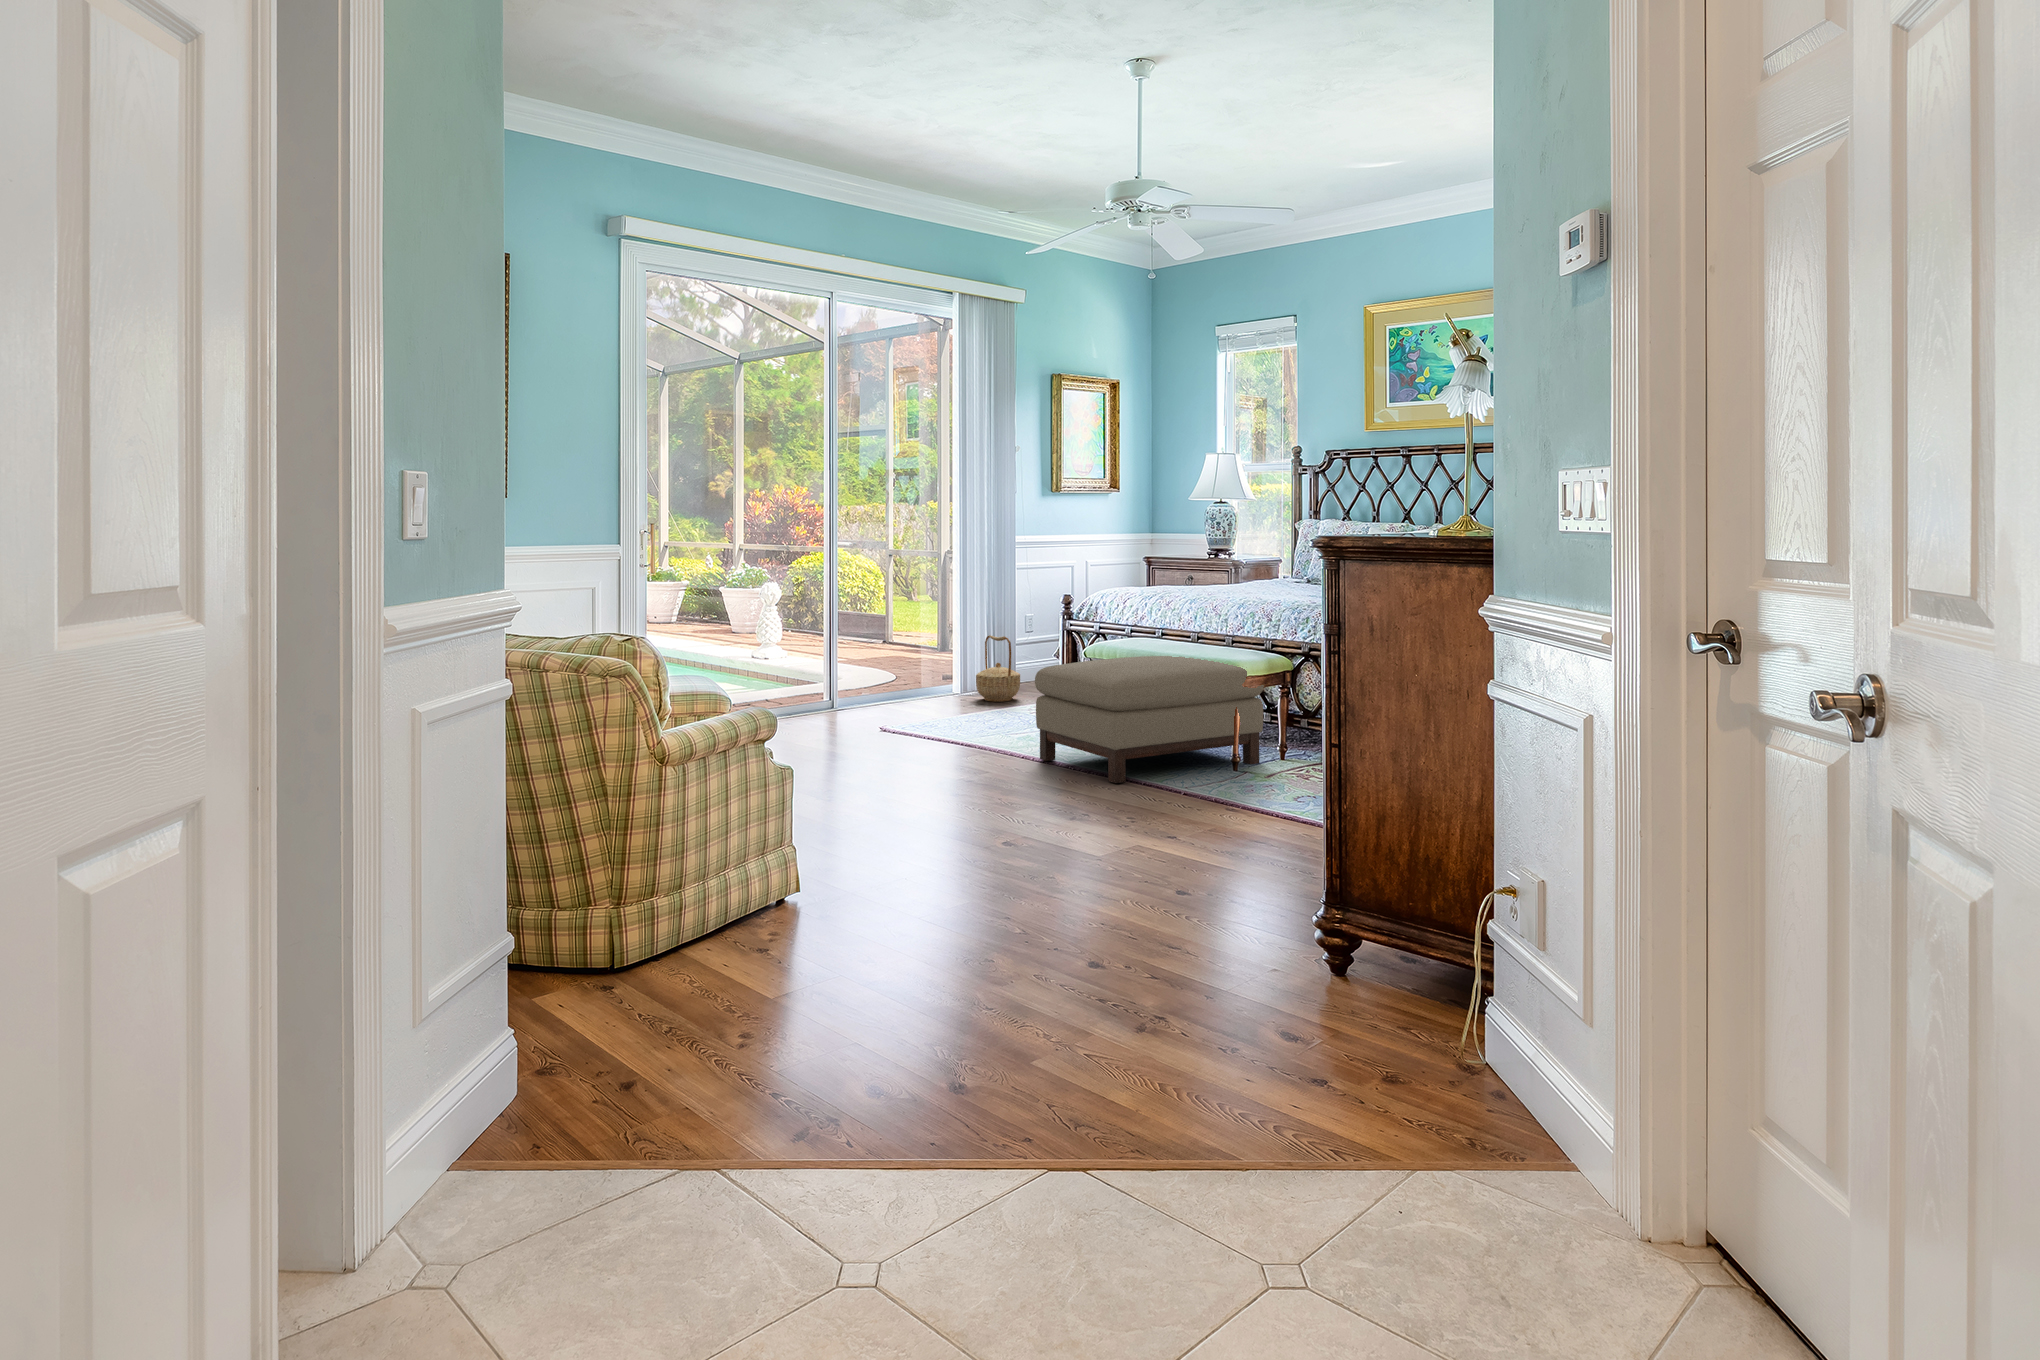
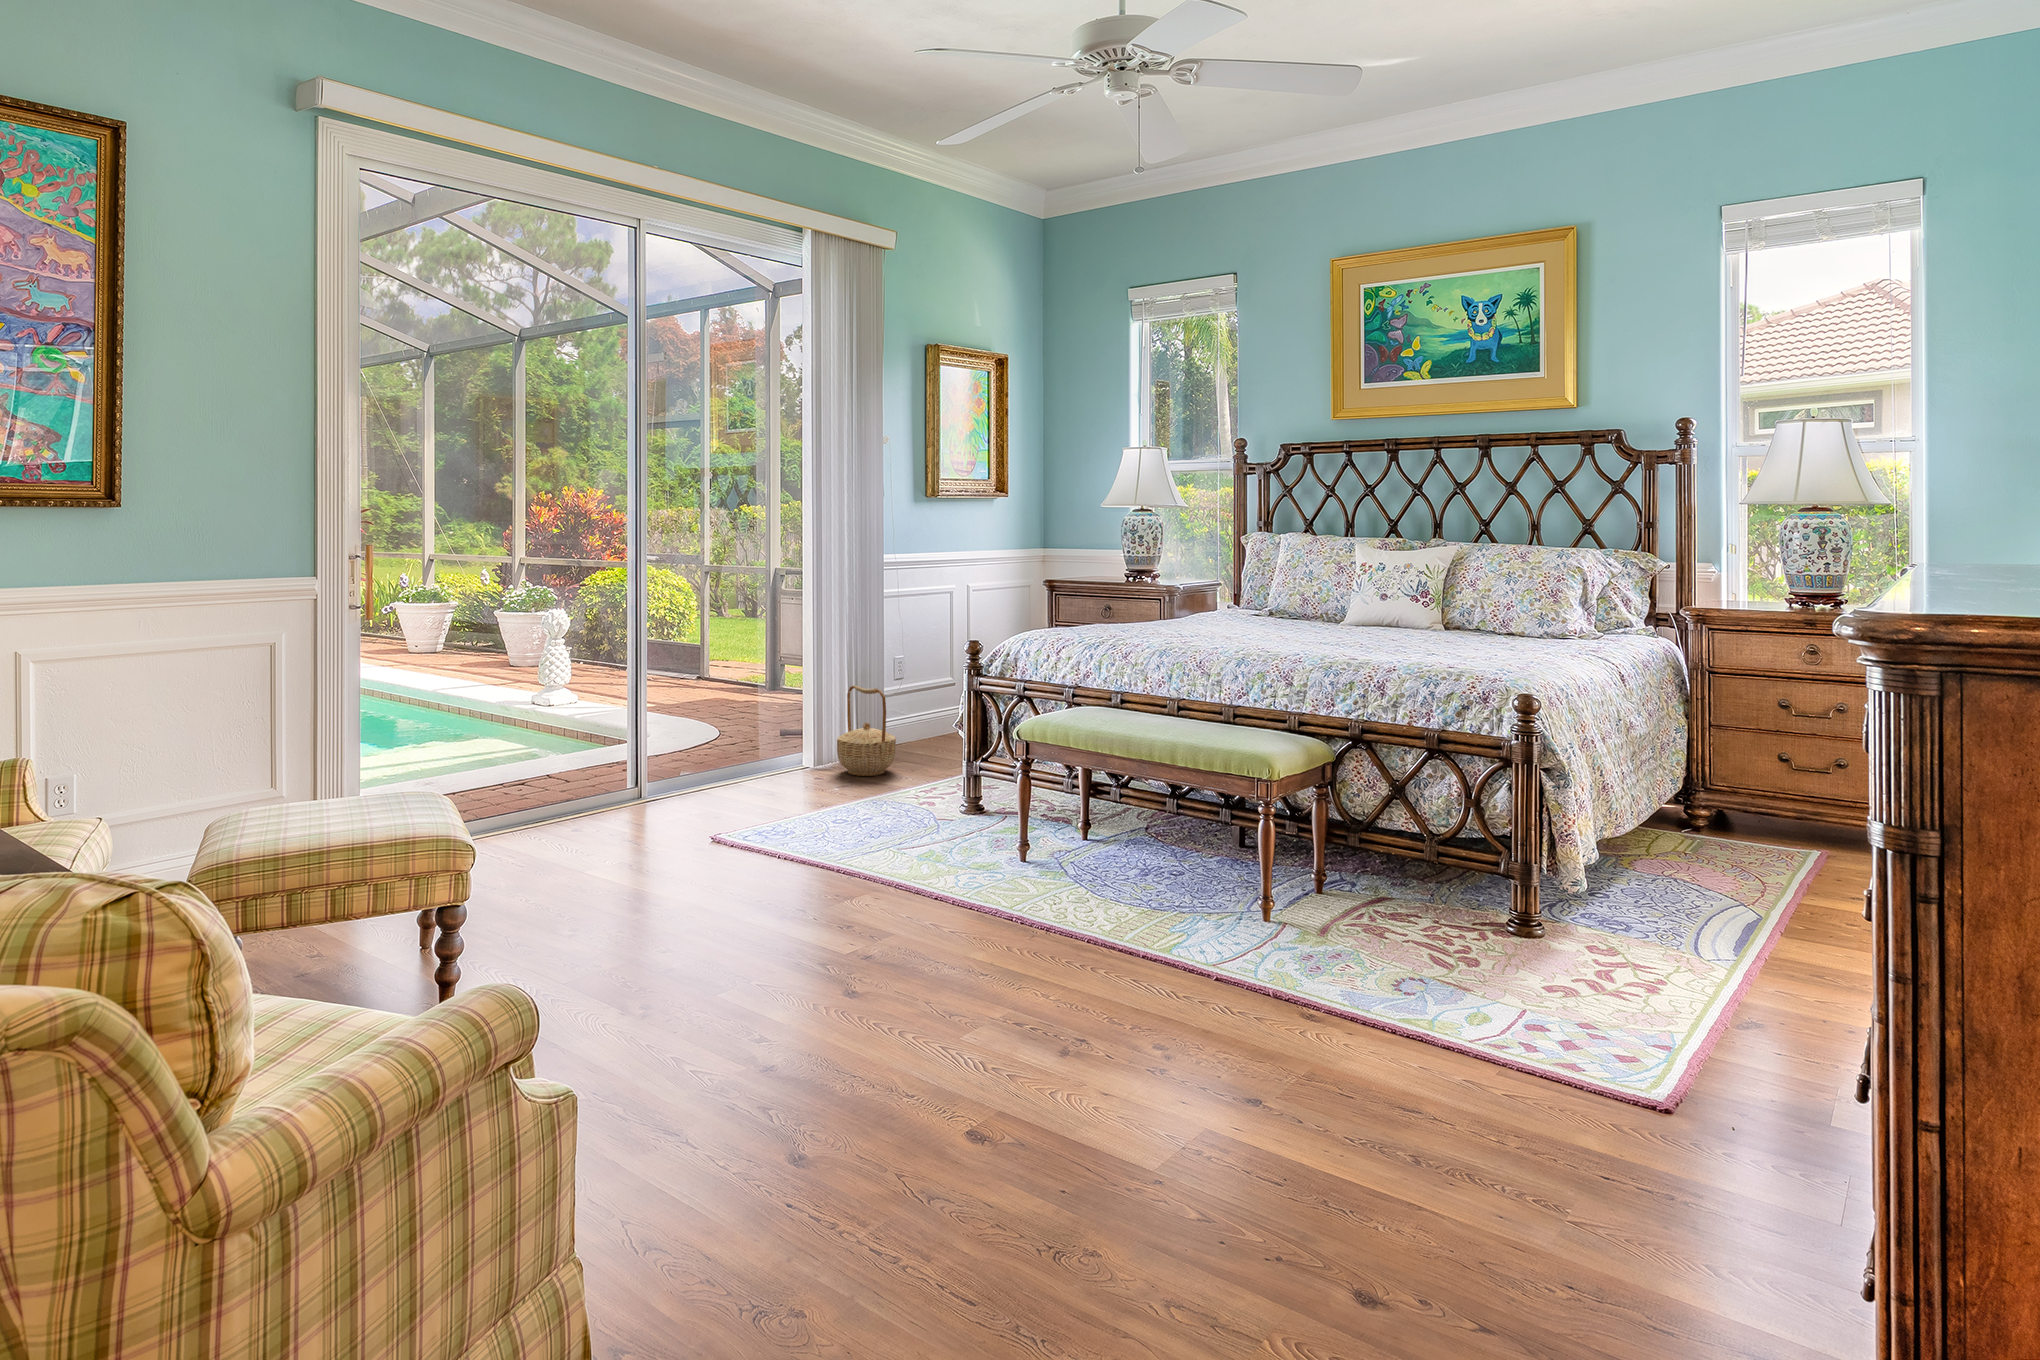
ottoman: present [1035,656,1264,783] -> none [958,734,1298,958]

